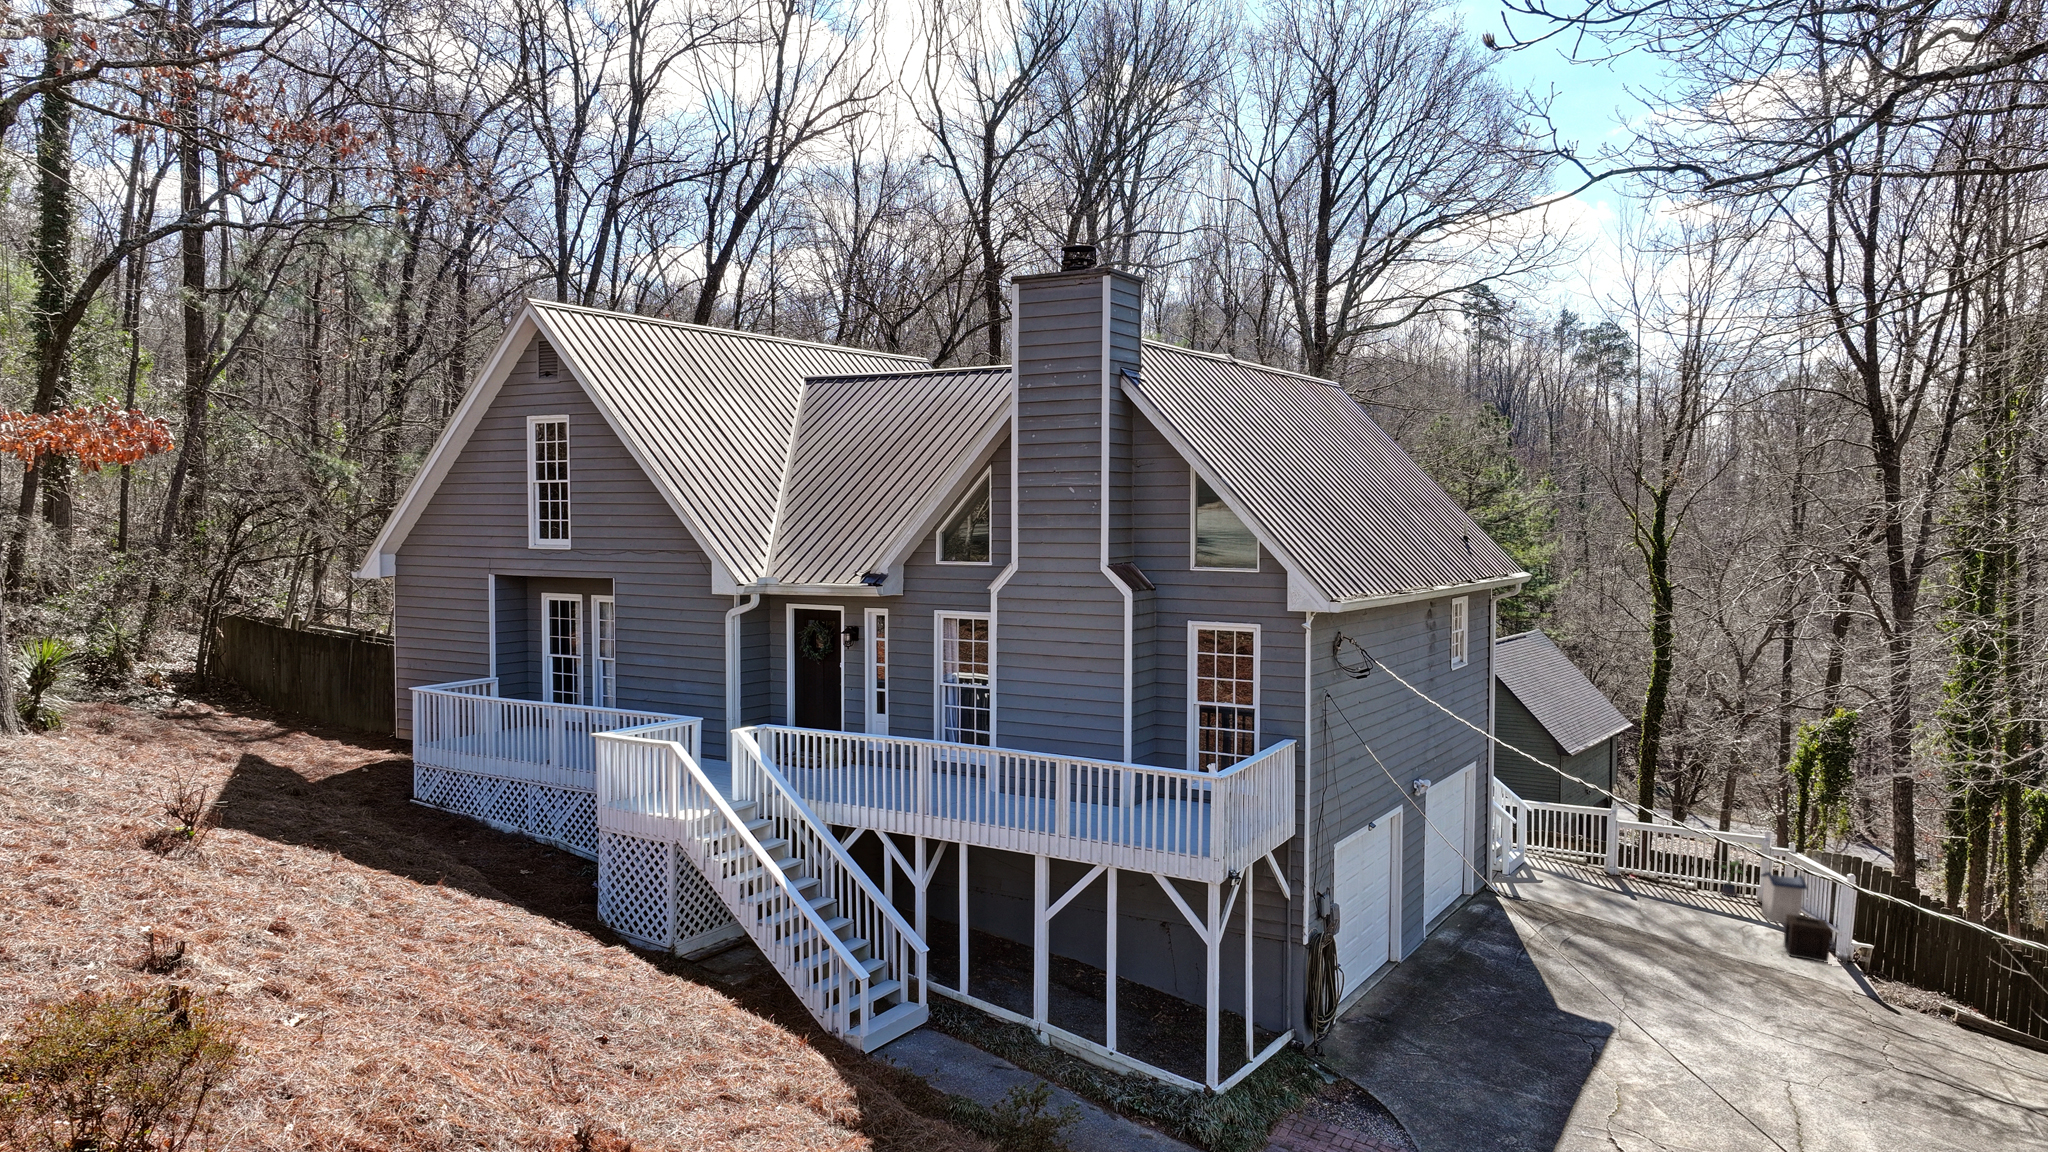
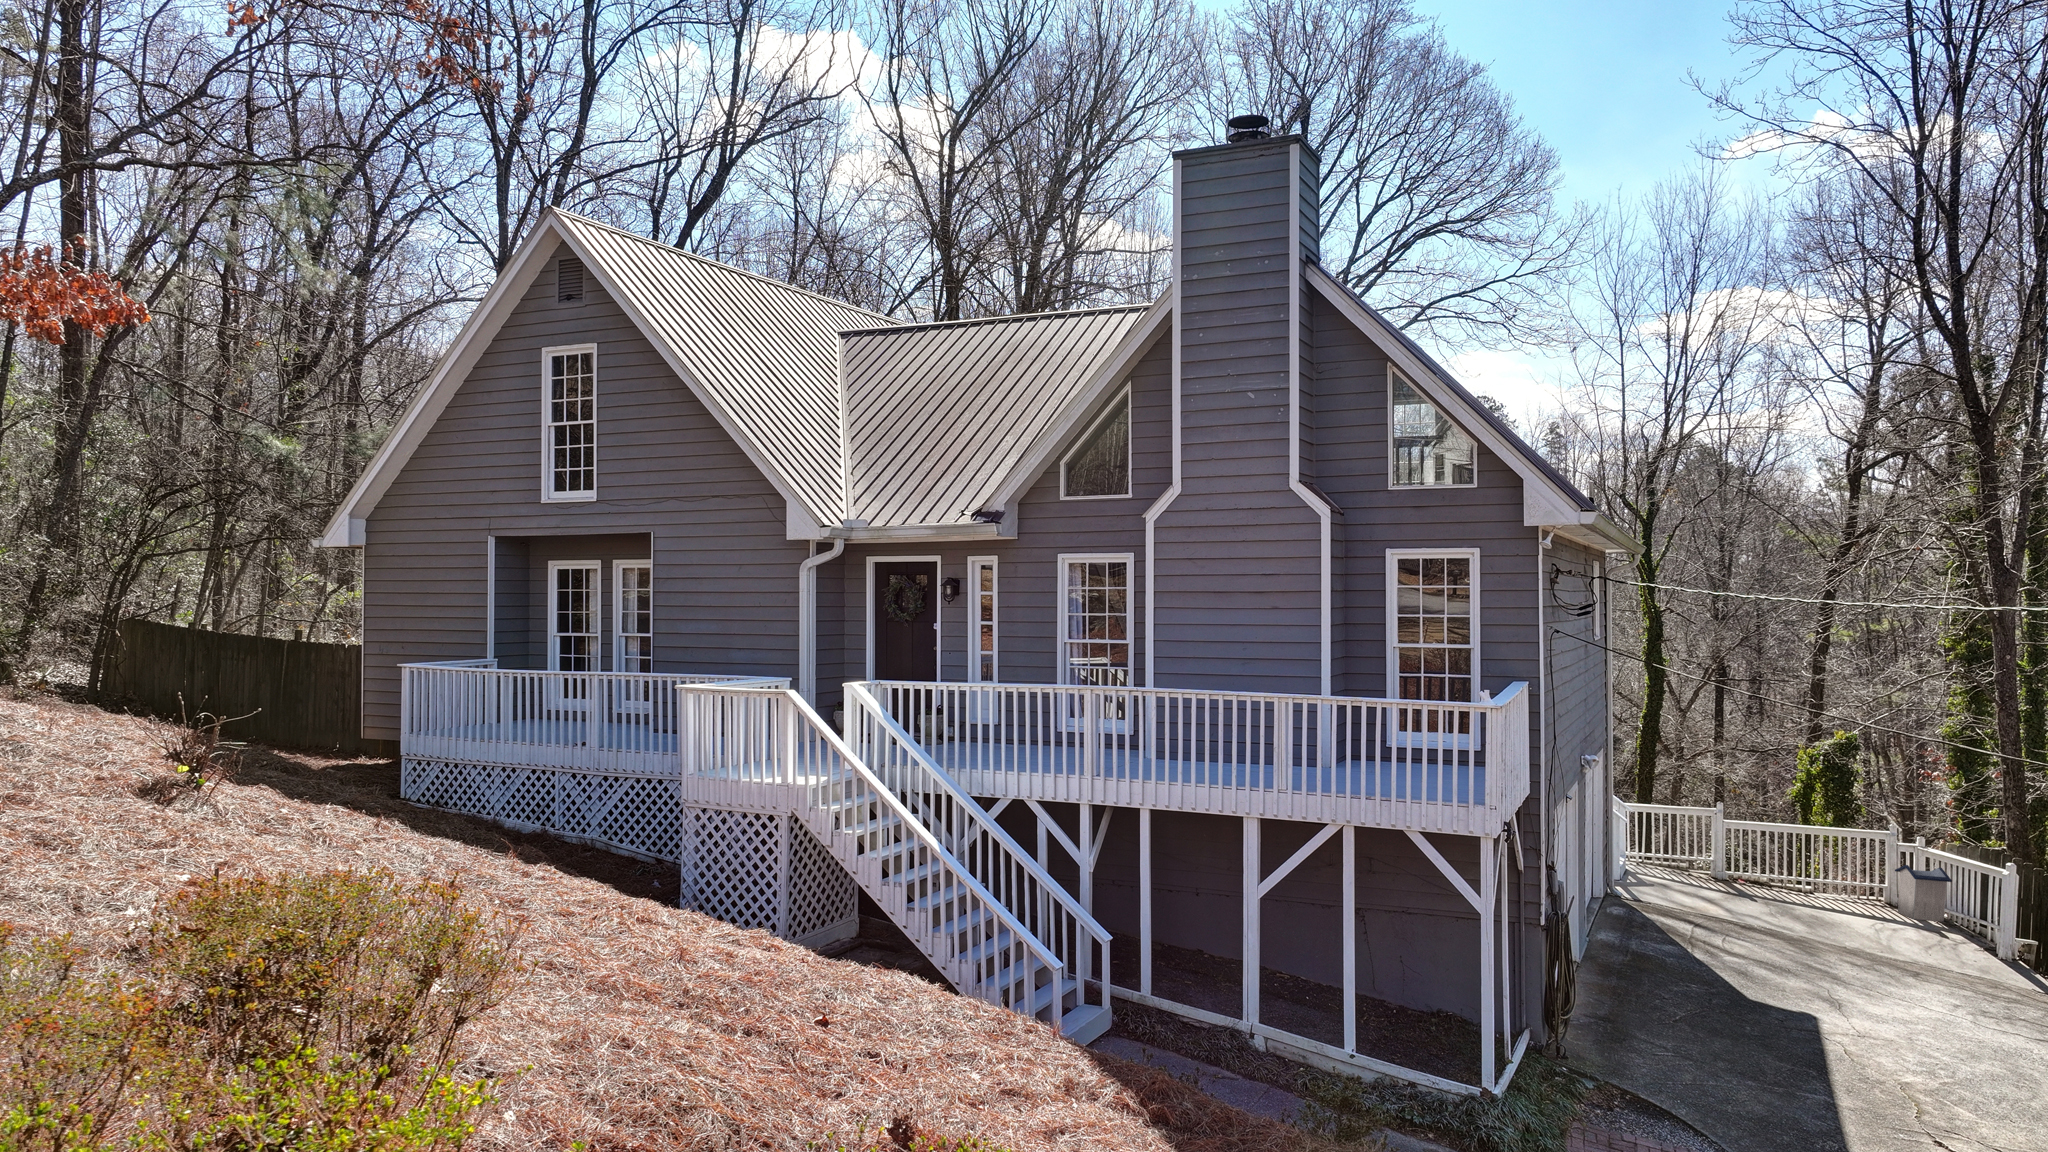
potted plant: present [1721,860,1742,897] -> none [1838,858,1869,898]
wooden crate: present [1784,914,1831,962] -> none [1945,905,2004,954]

